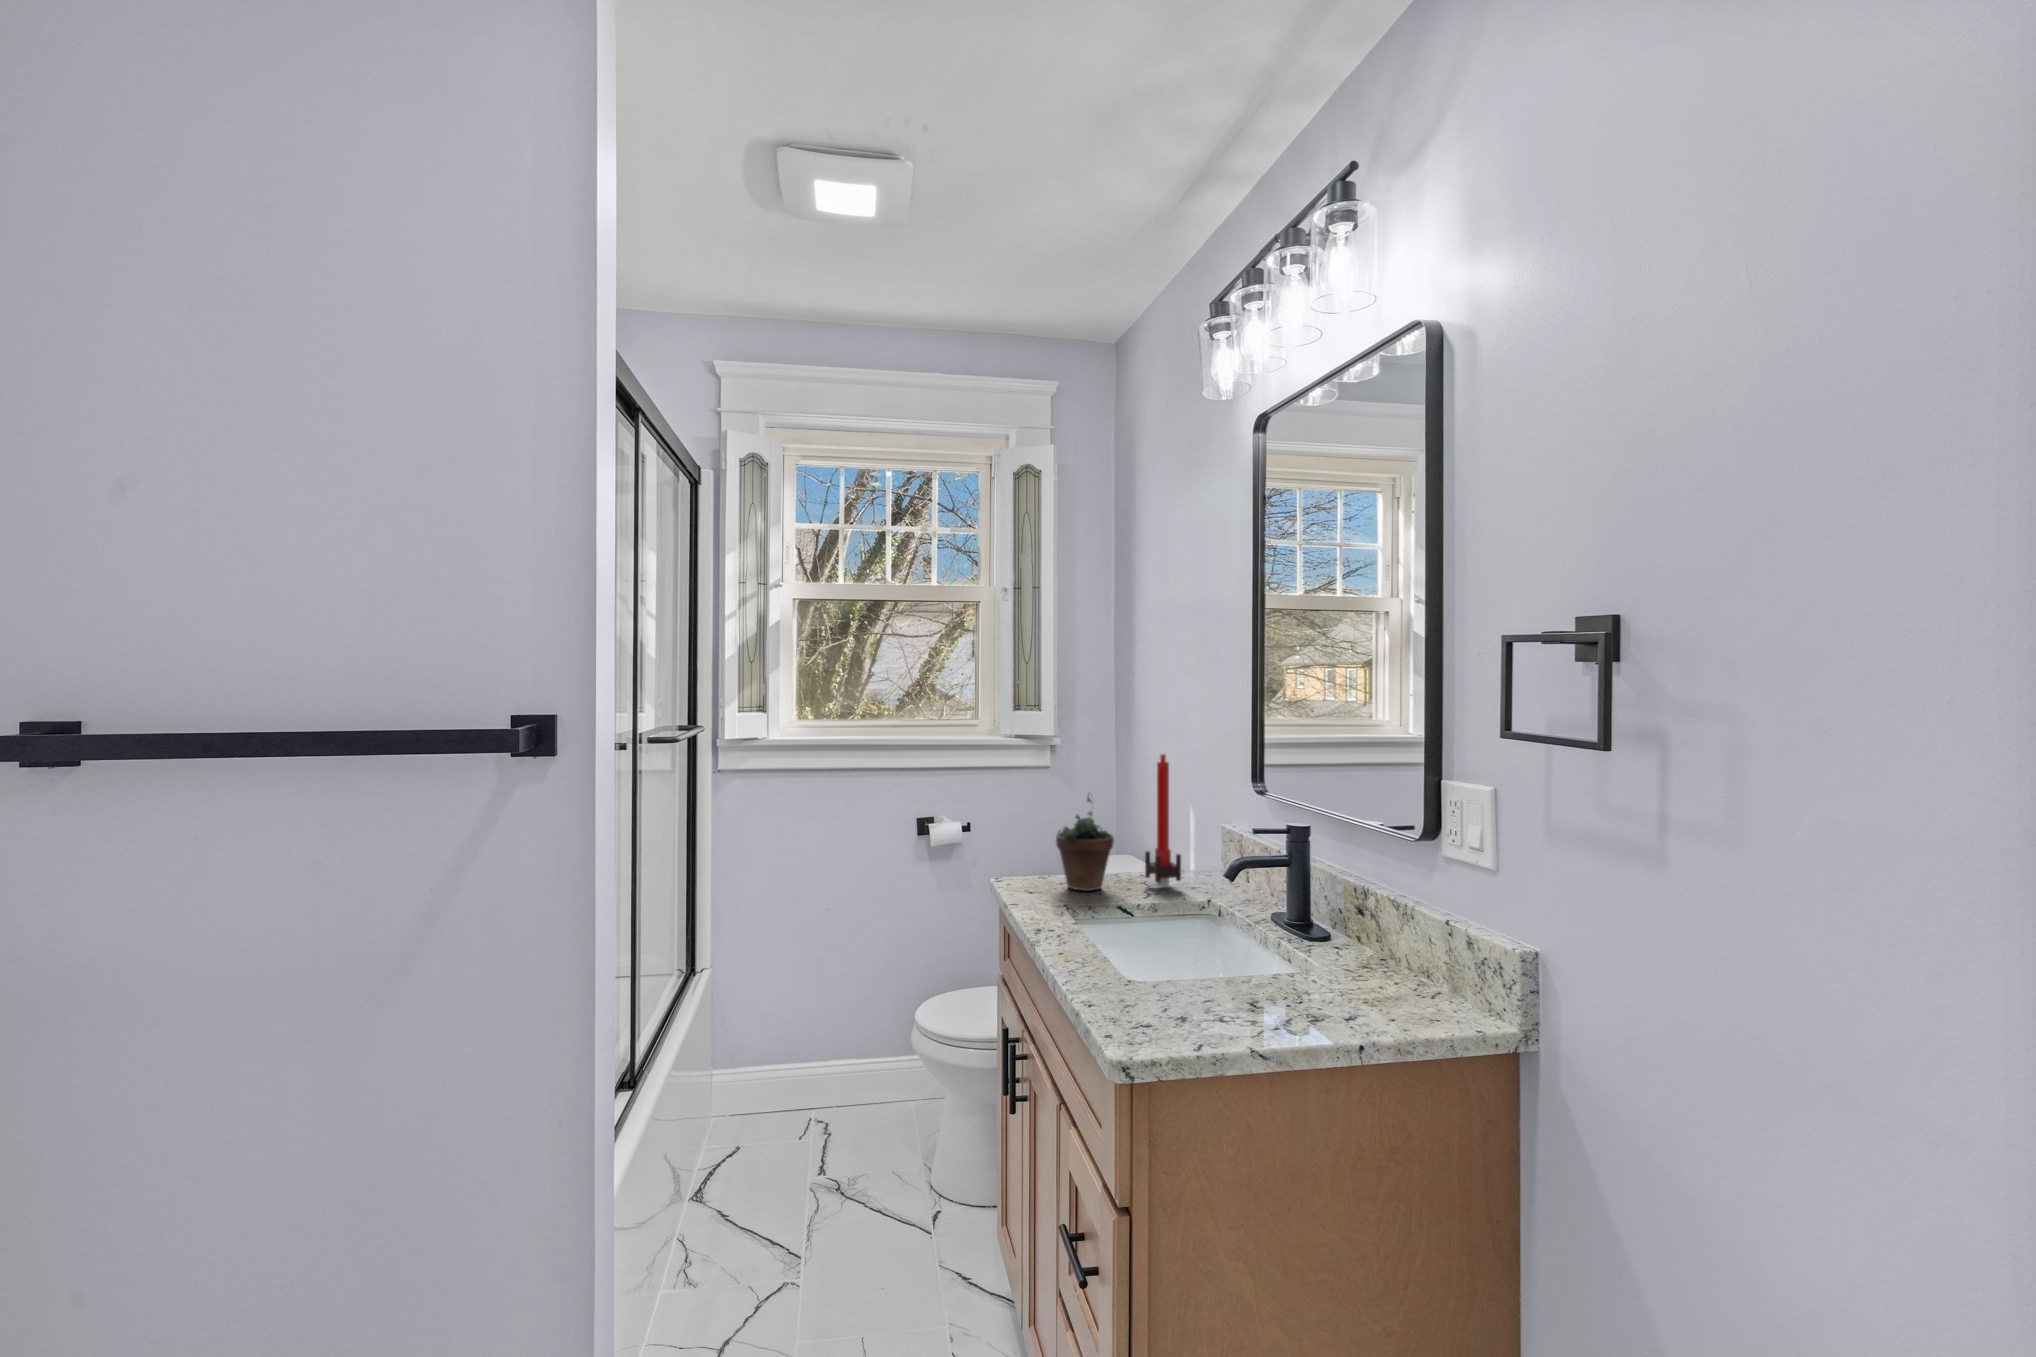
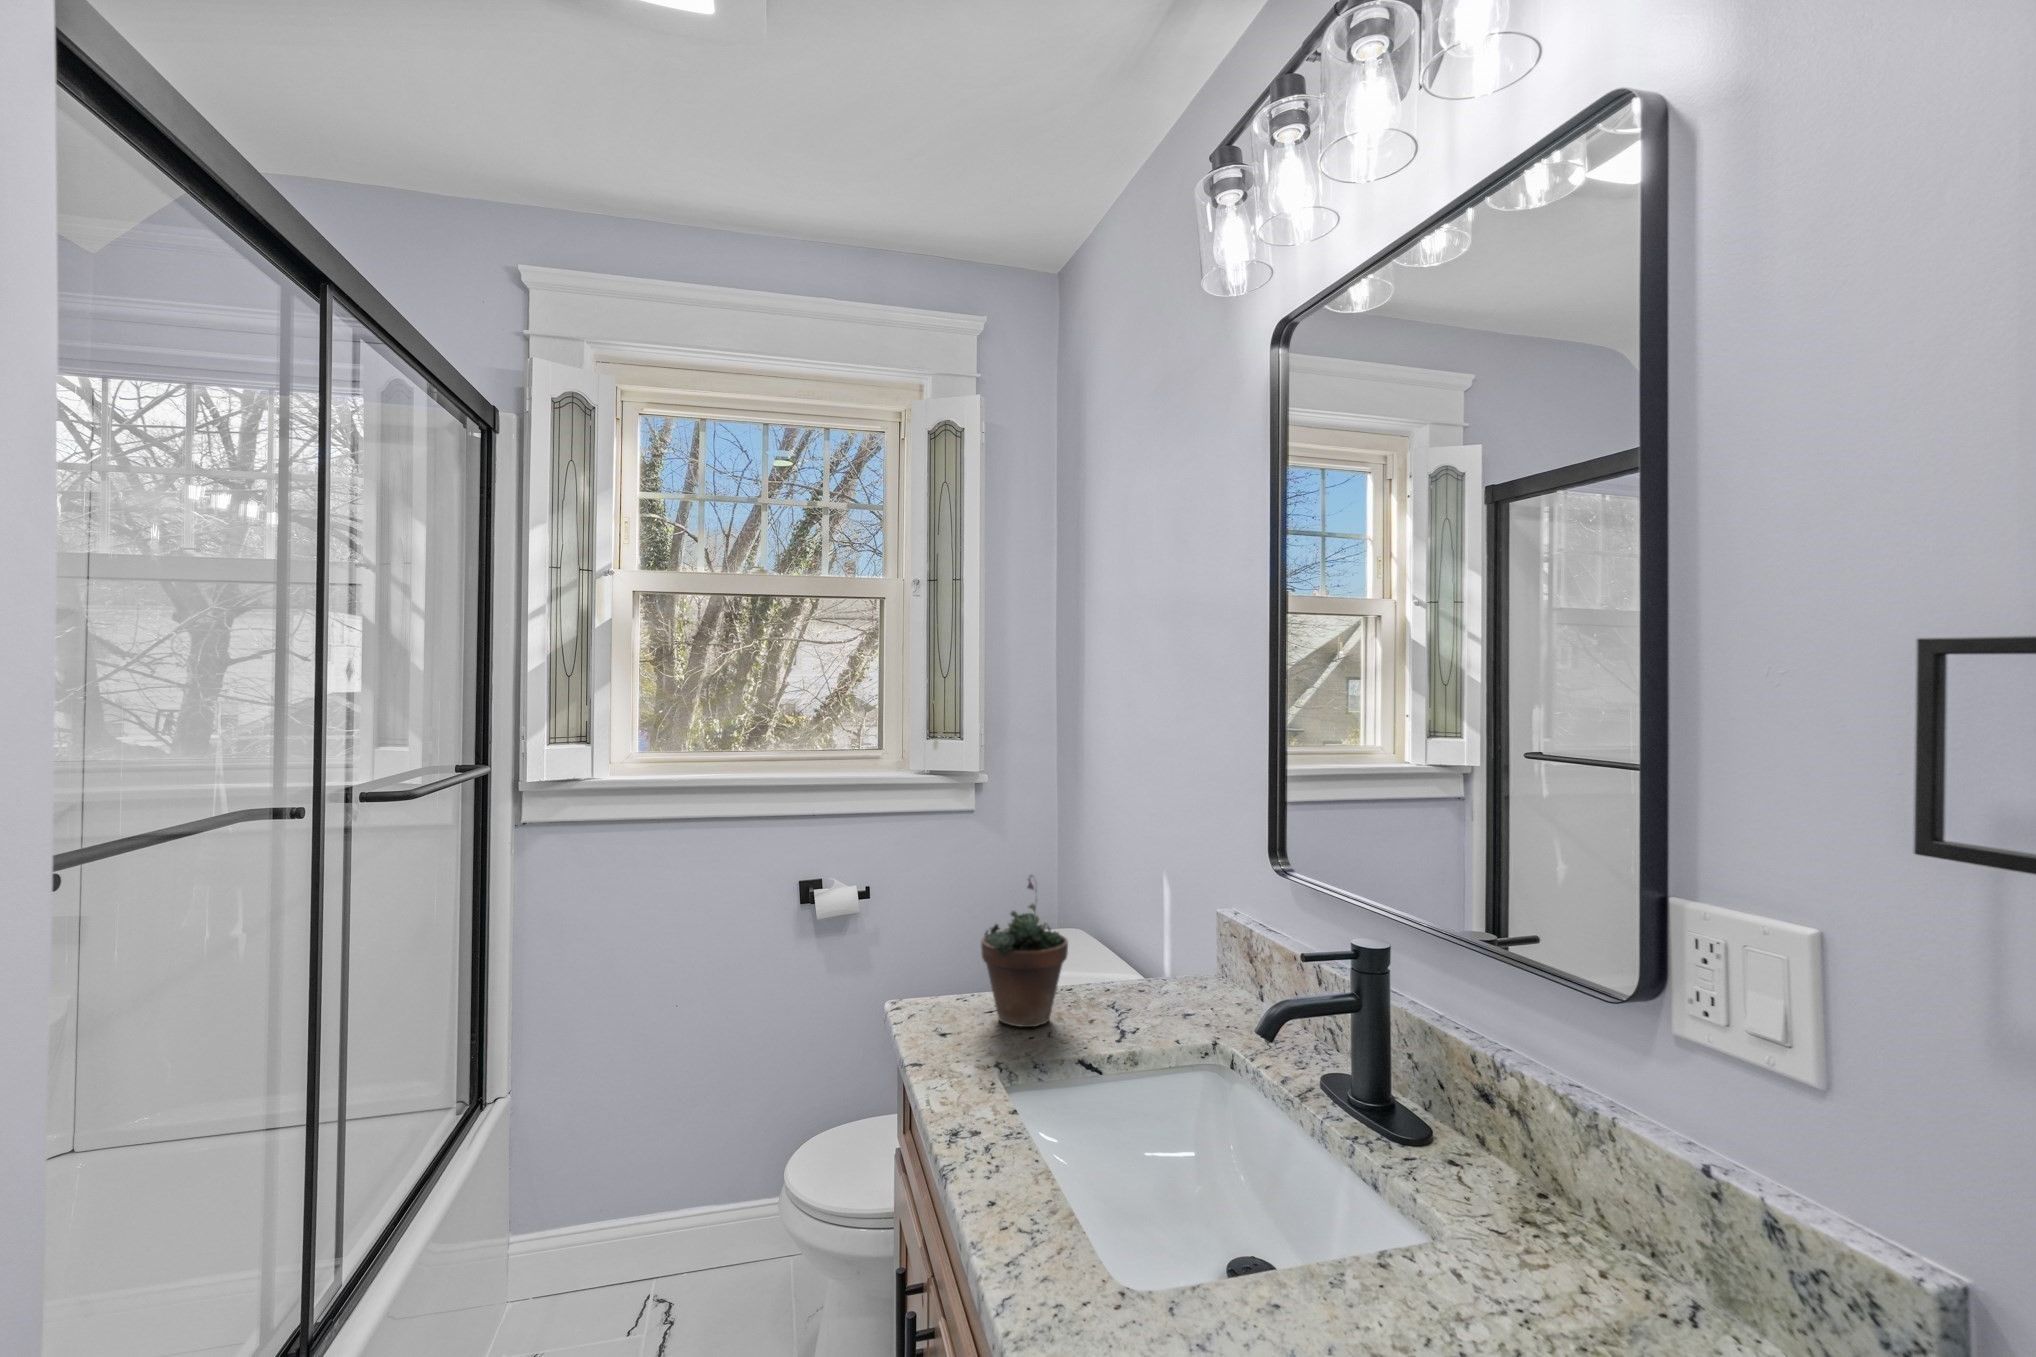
candle: present [1145,754,1181,887] -> none [1113,815,1167,1015]

